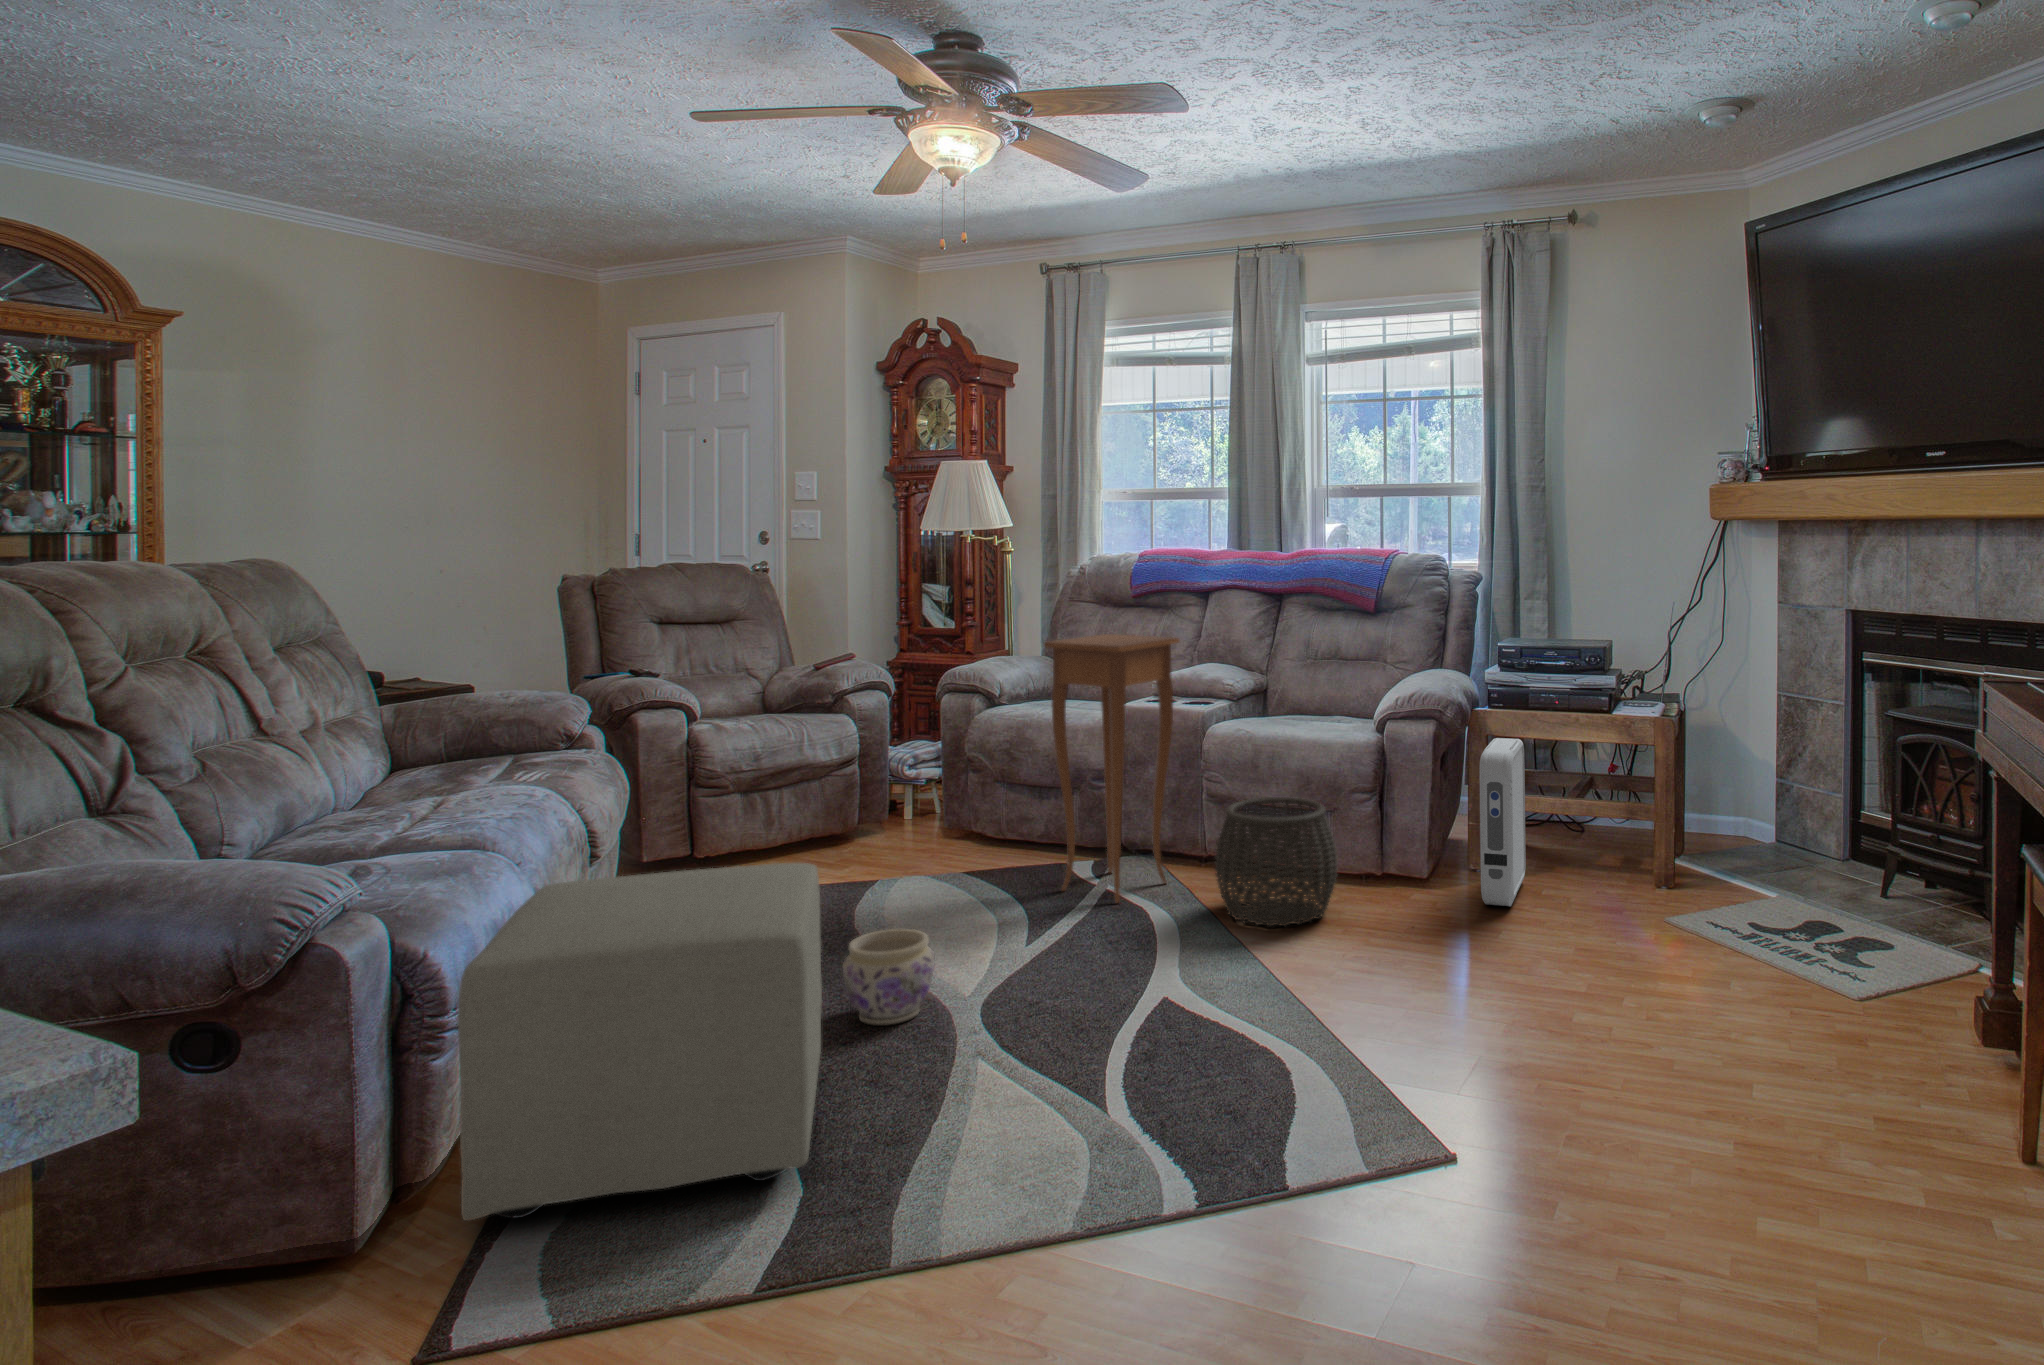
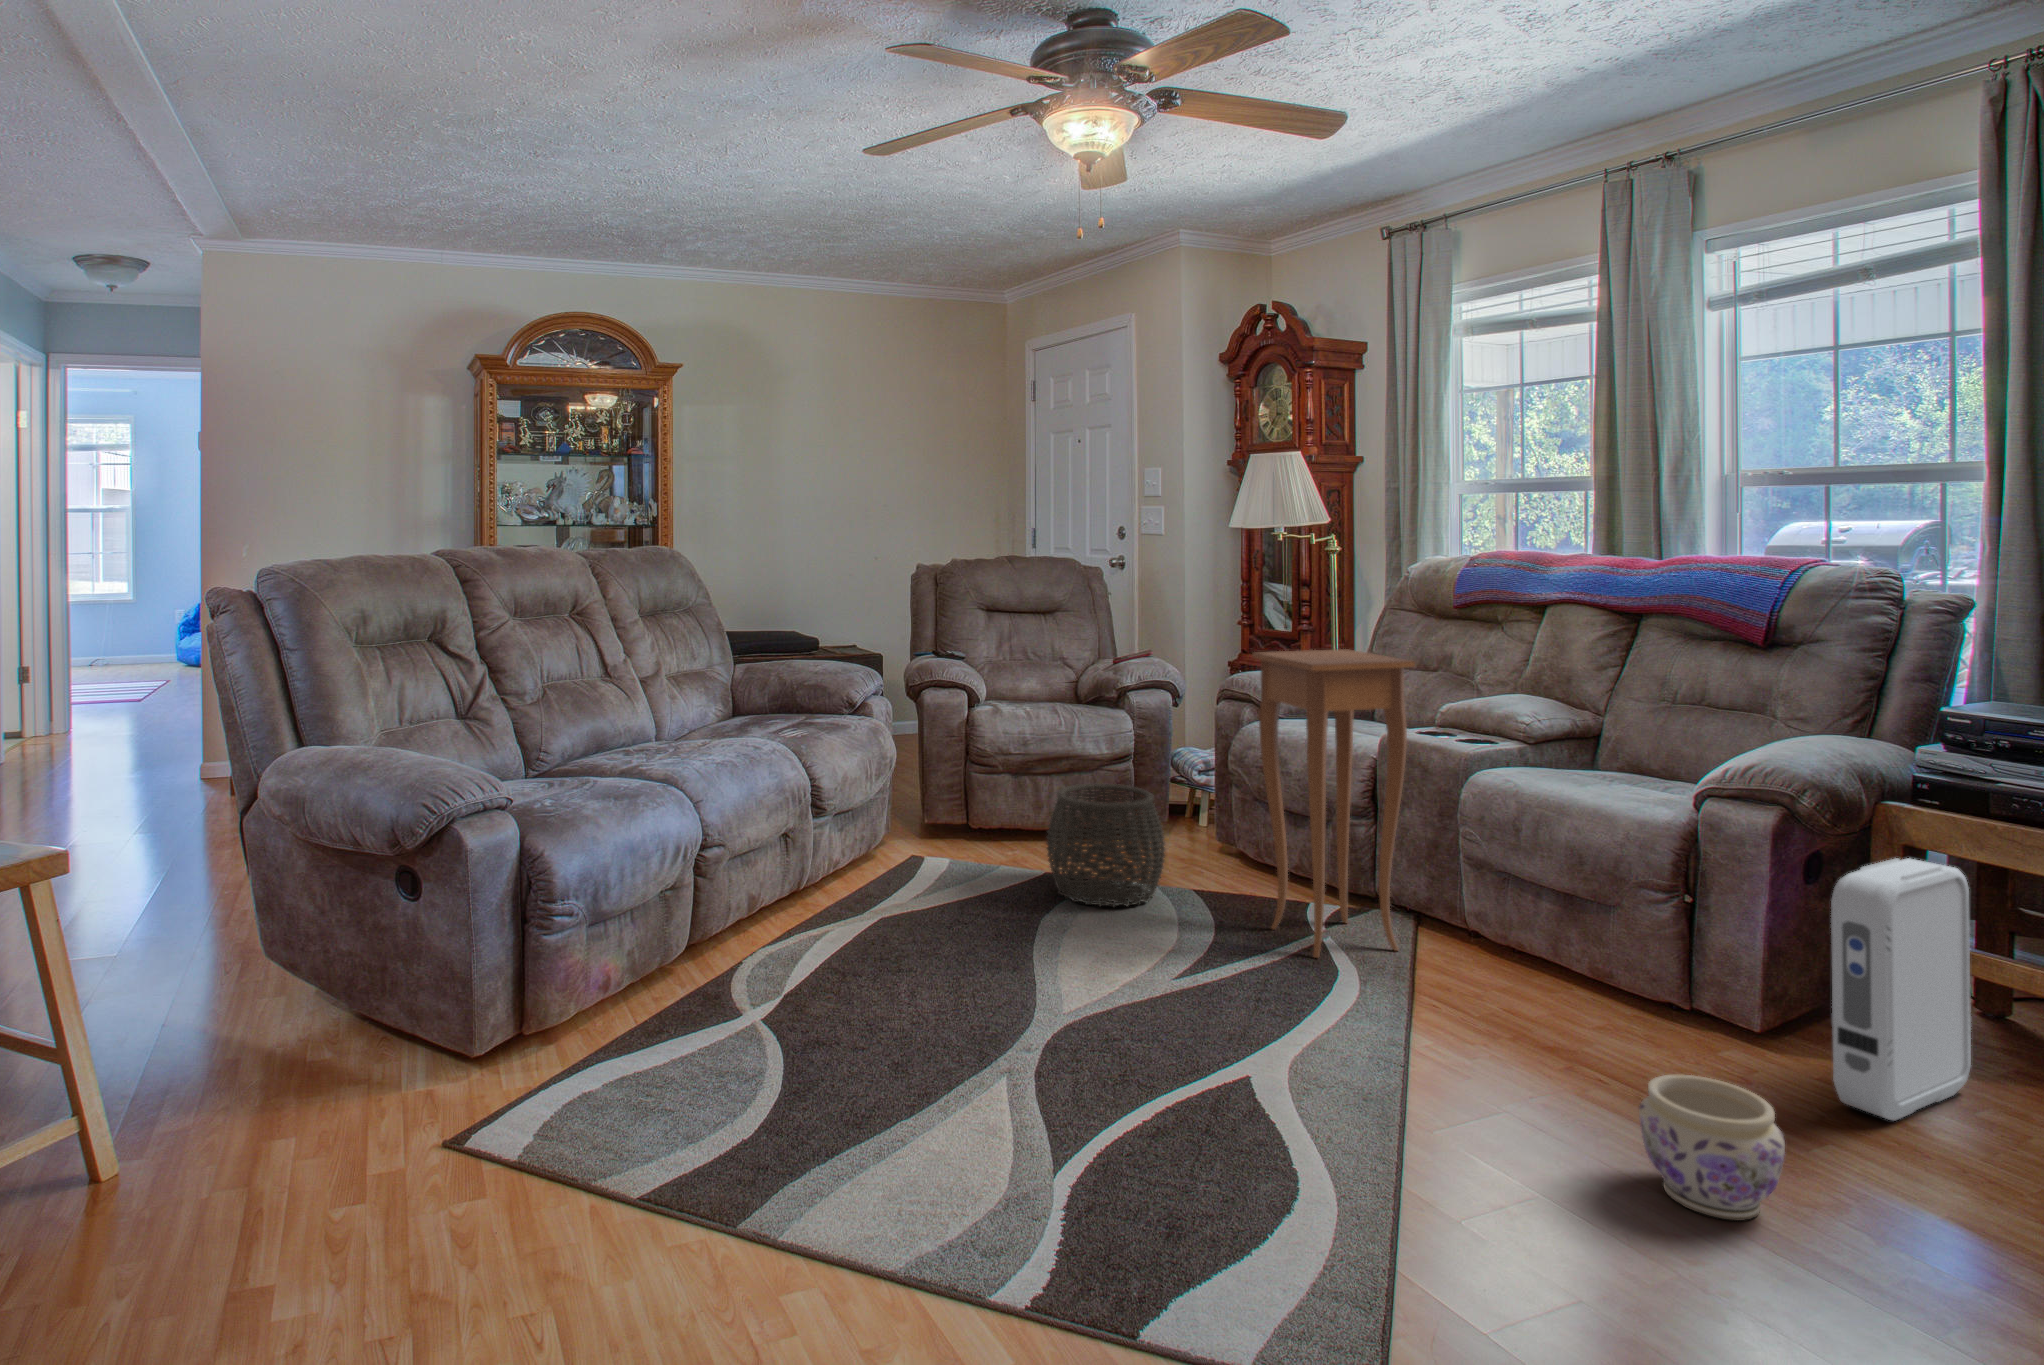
woven basket: present [1215,797,1338,926] -> present [1046,783,1166,907]
ottoman: present [457,863,822,1221] -> none [554,814,885,1110]
planter: present [843,929,935,1026] -> present [1639,1074,1785,1221]

